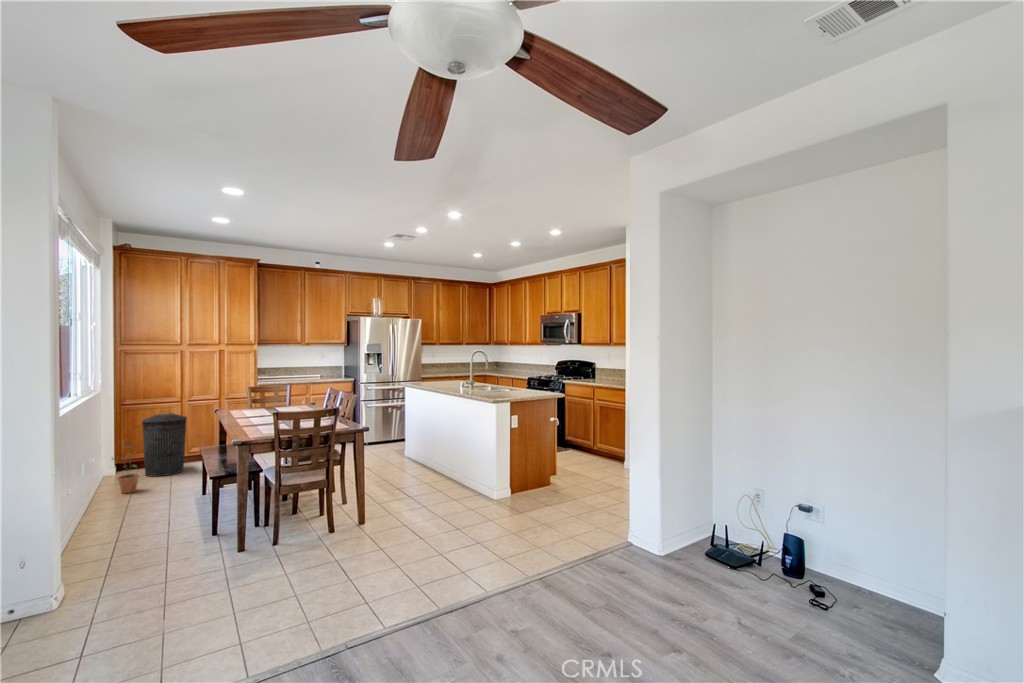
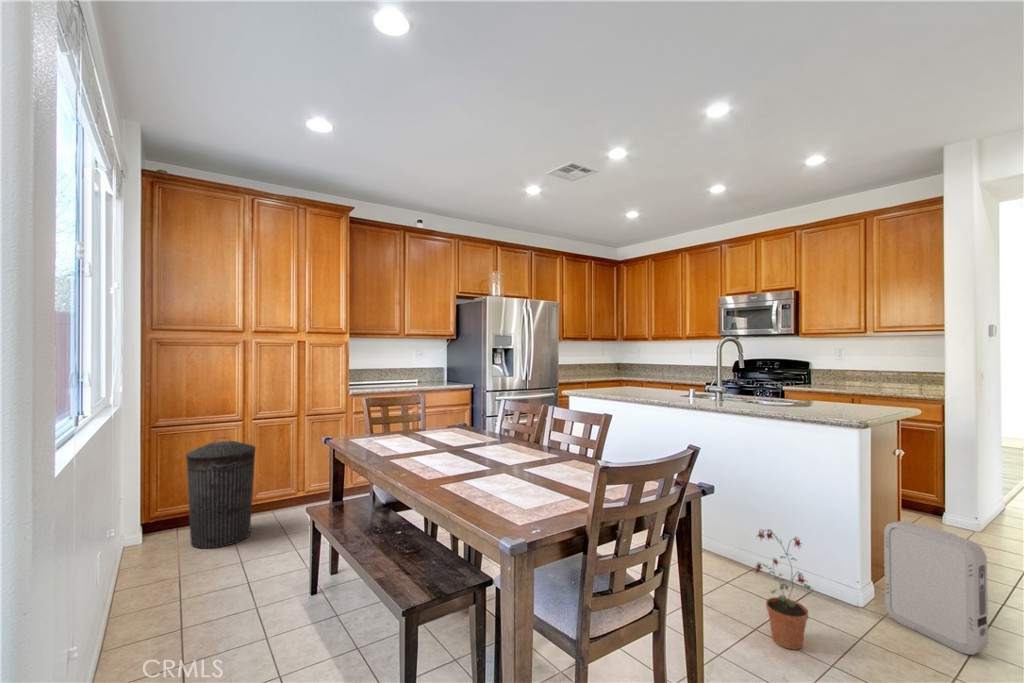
potted plant: present [112,443,139,493] -> present [755,530,811,649]
air purifier: none [501,451,525,512] -> present [884,521,988,655]

